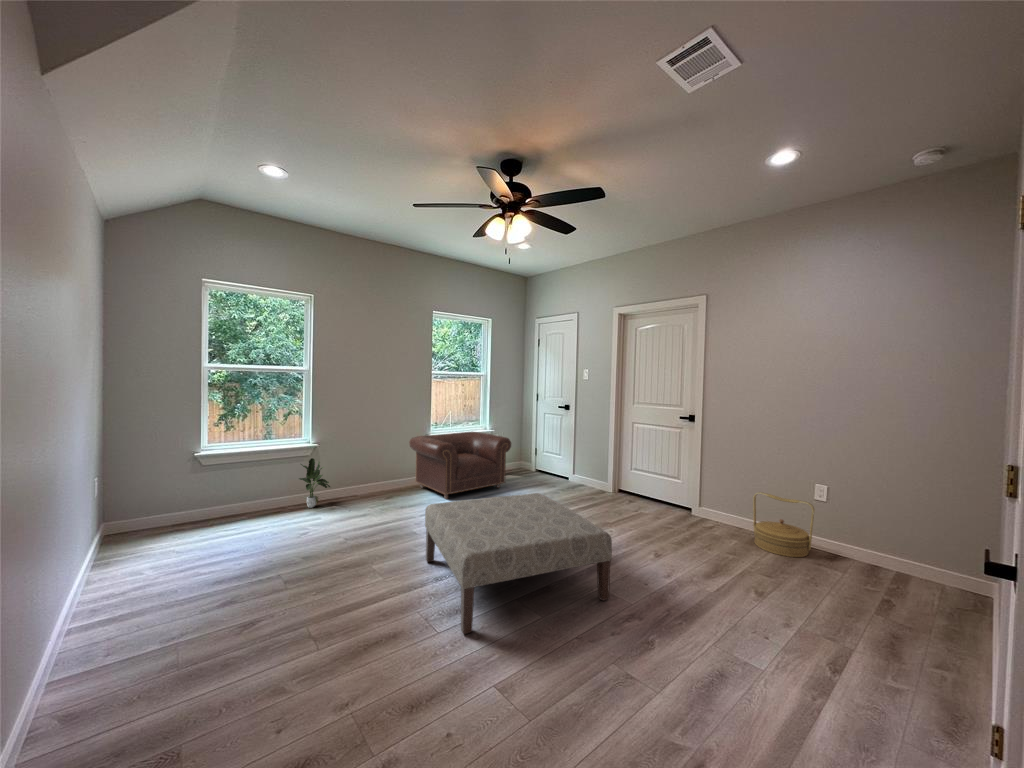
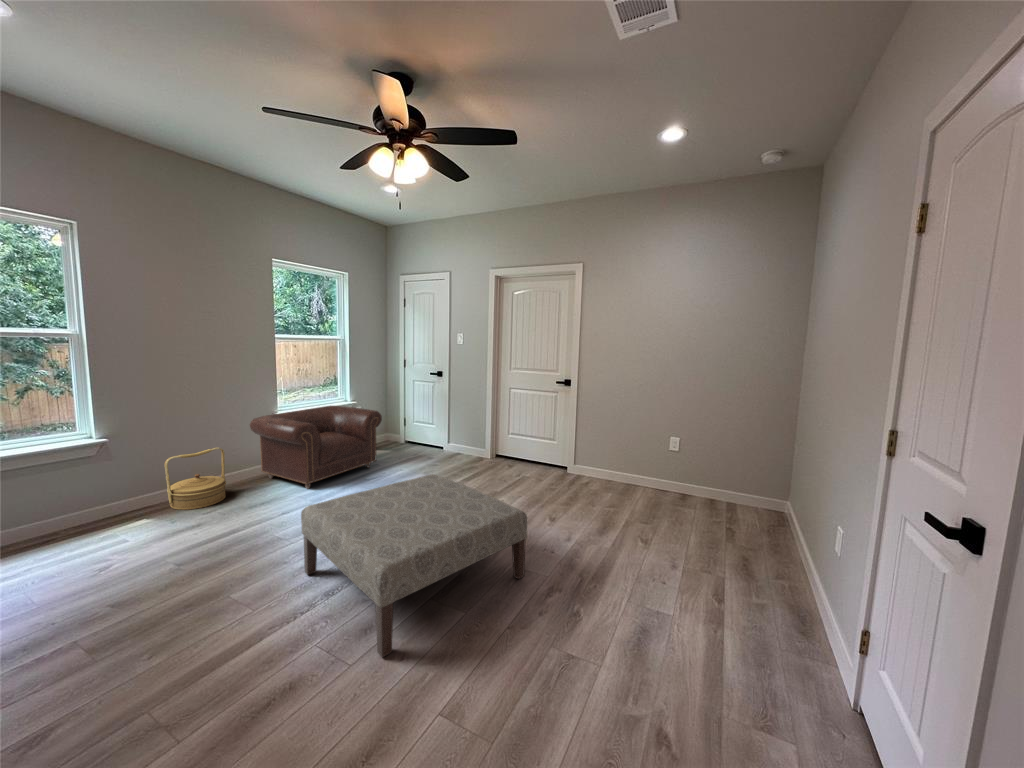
potted plant: present [299,458,330,508] -> none [78,460,138,527]
woven basket: present [753,492,814,557] -> present [164,447,226,510]

